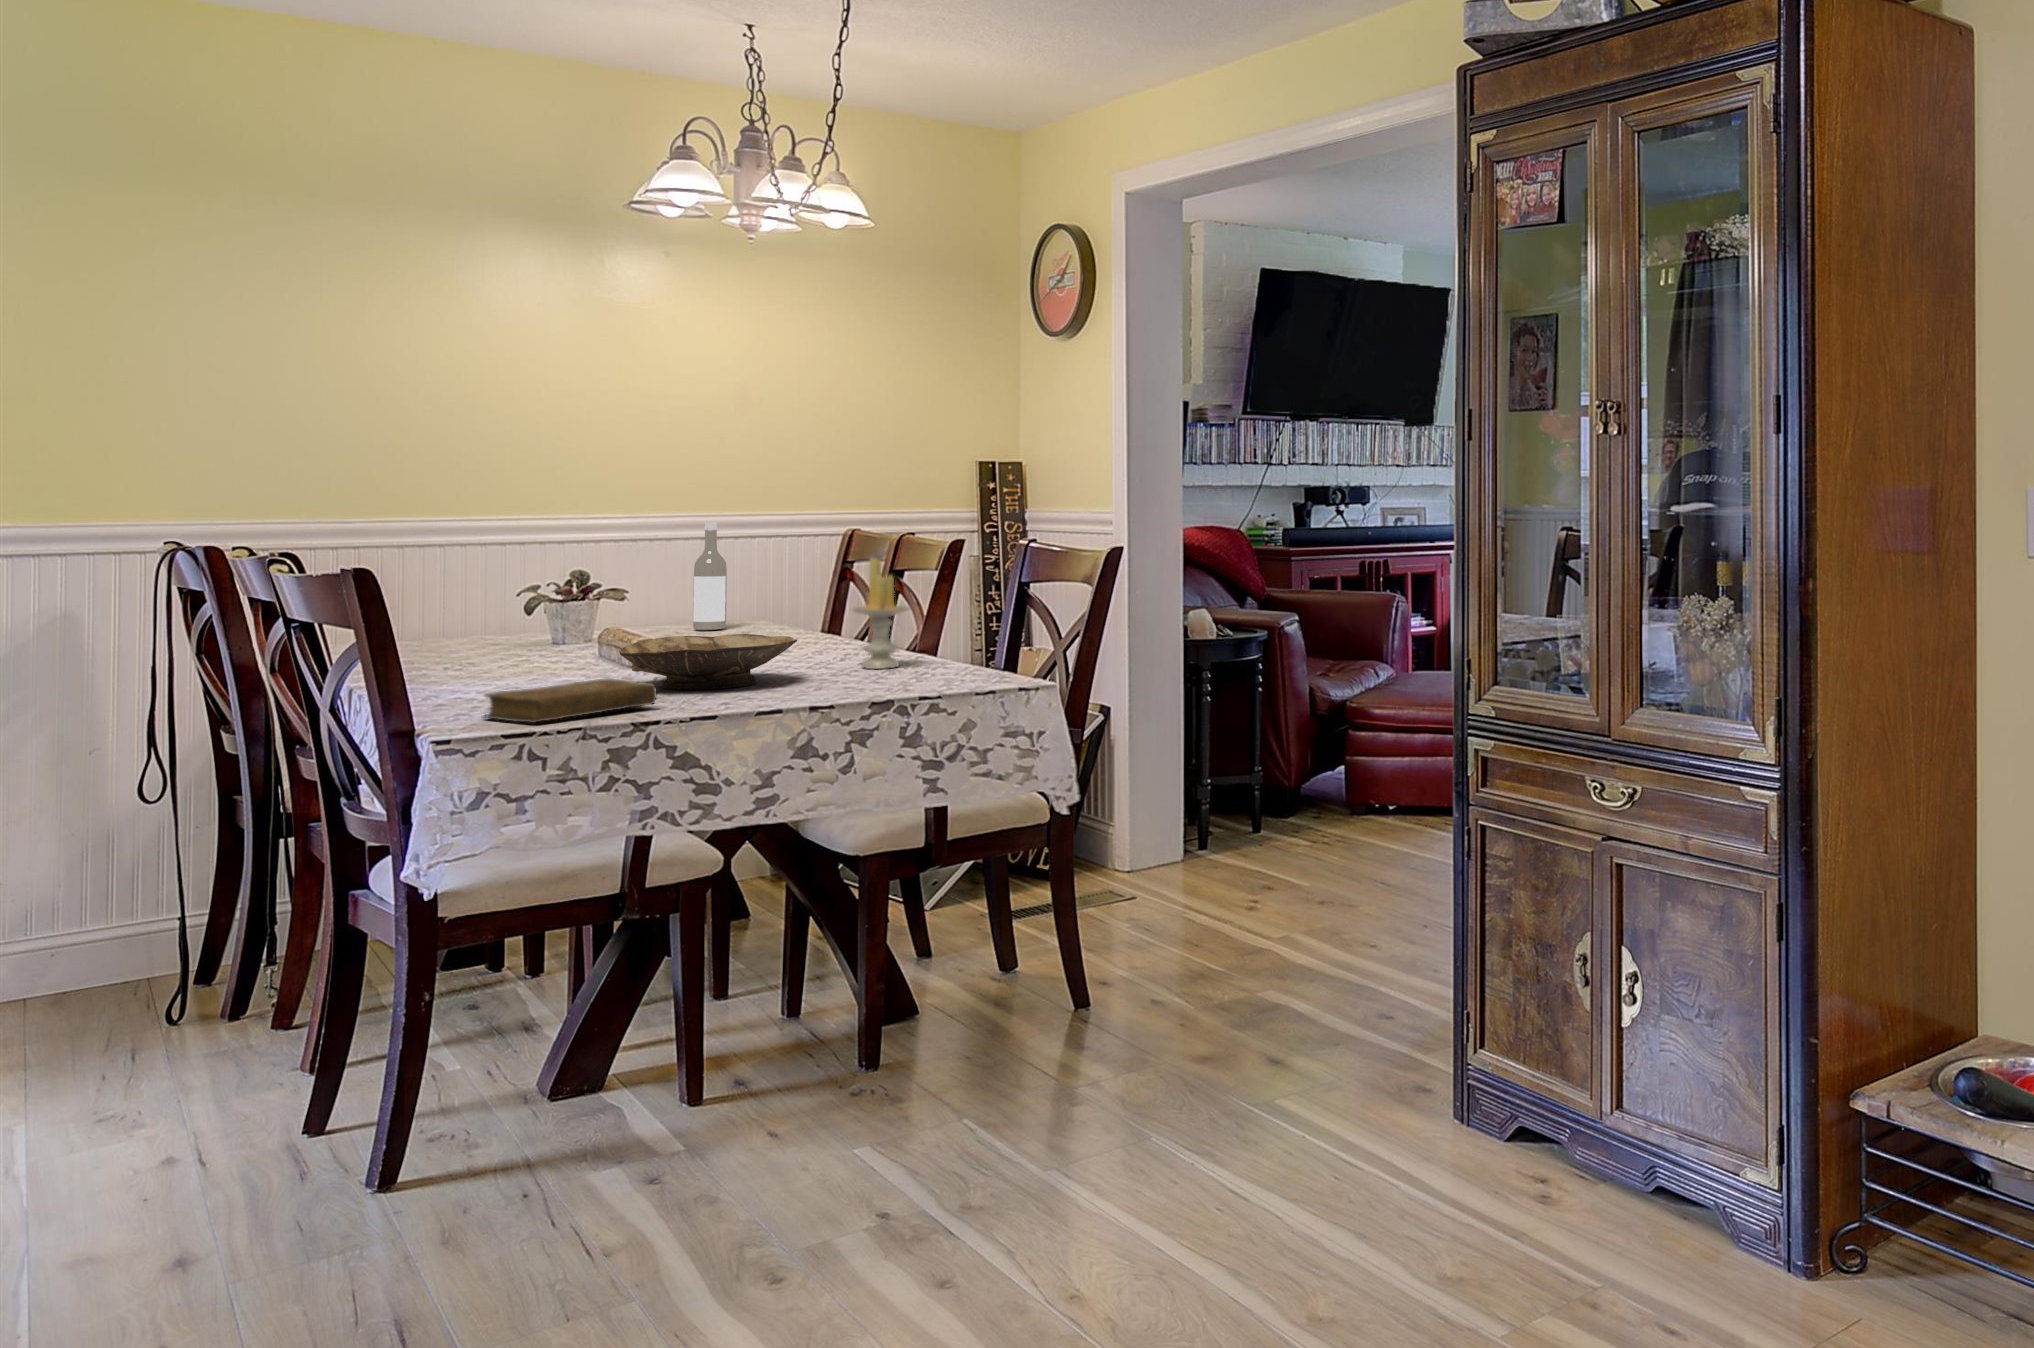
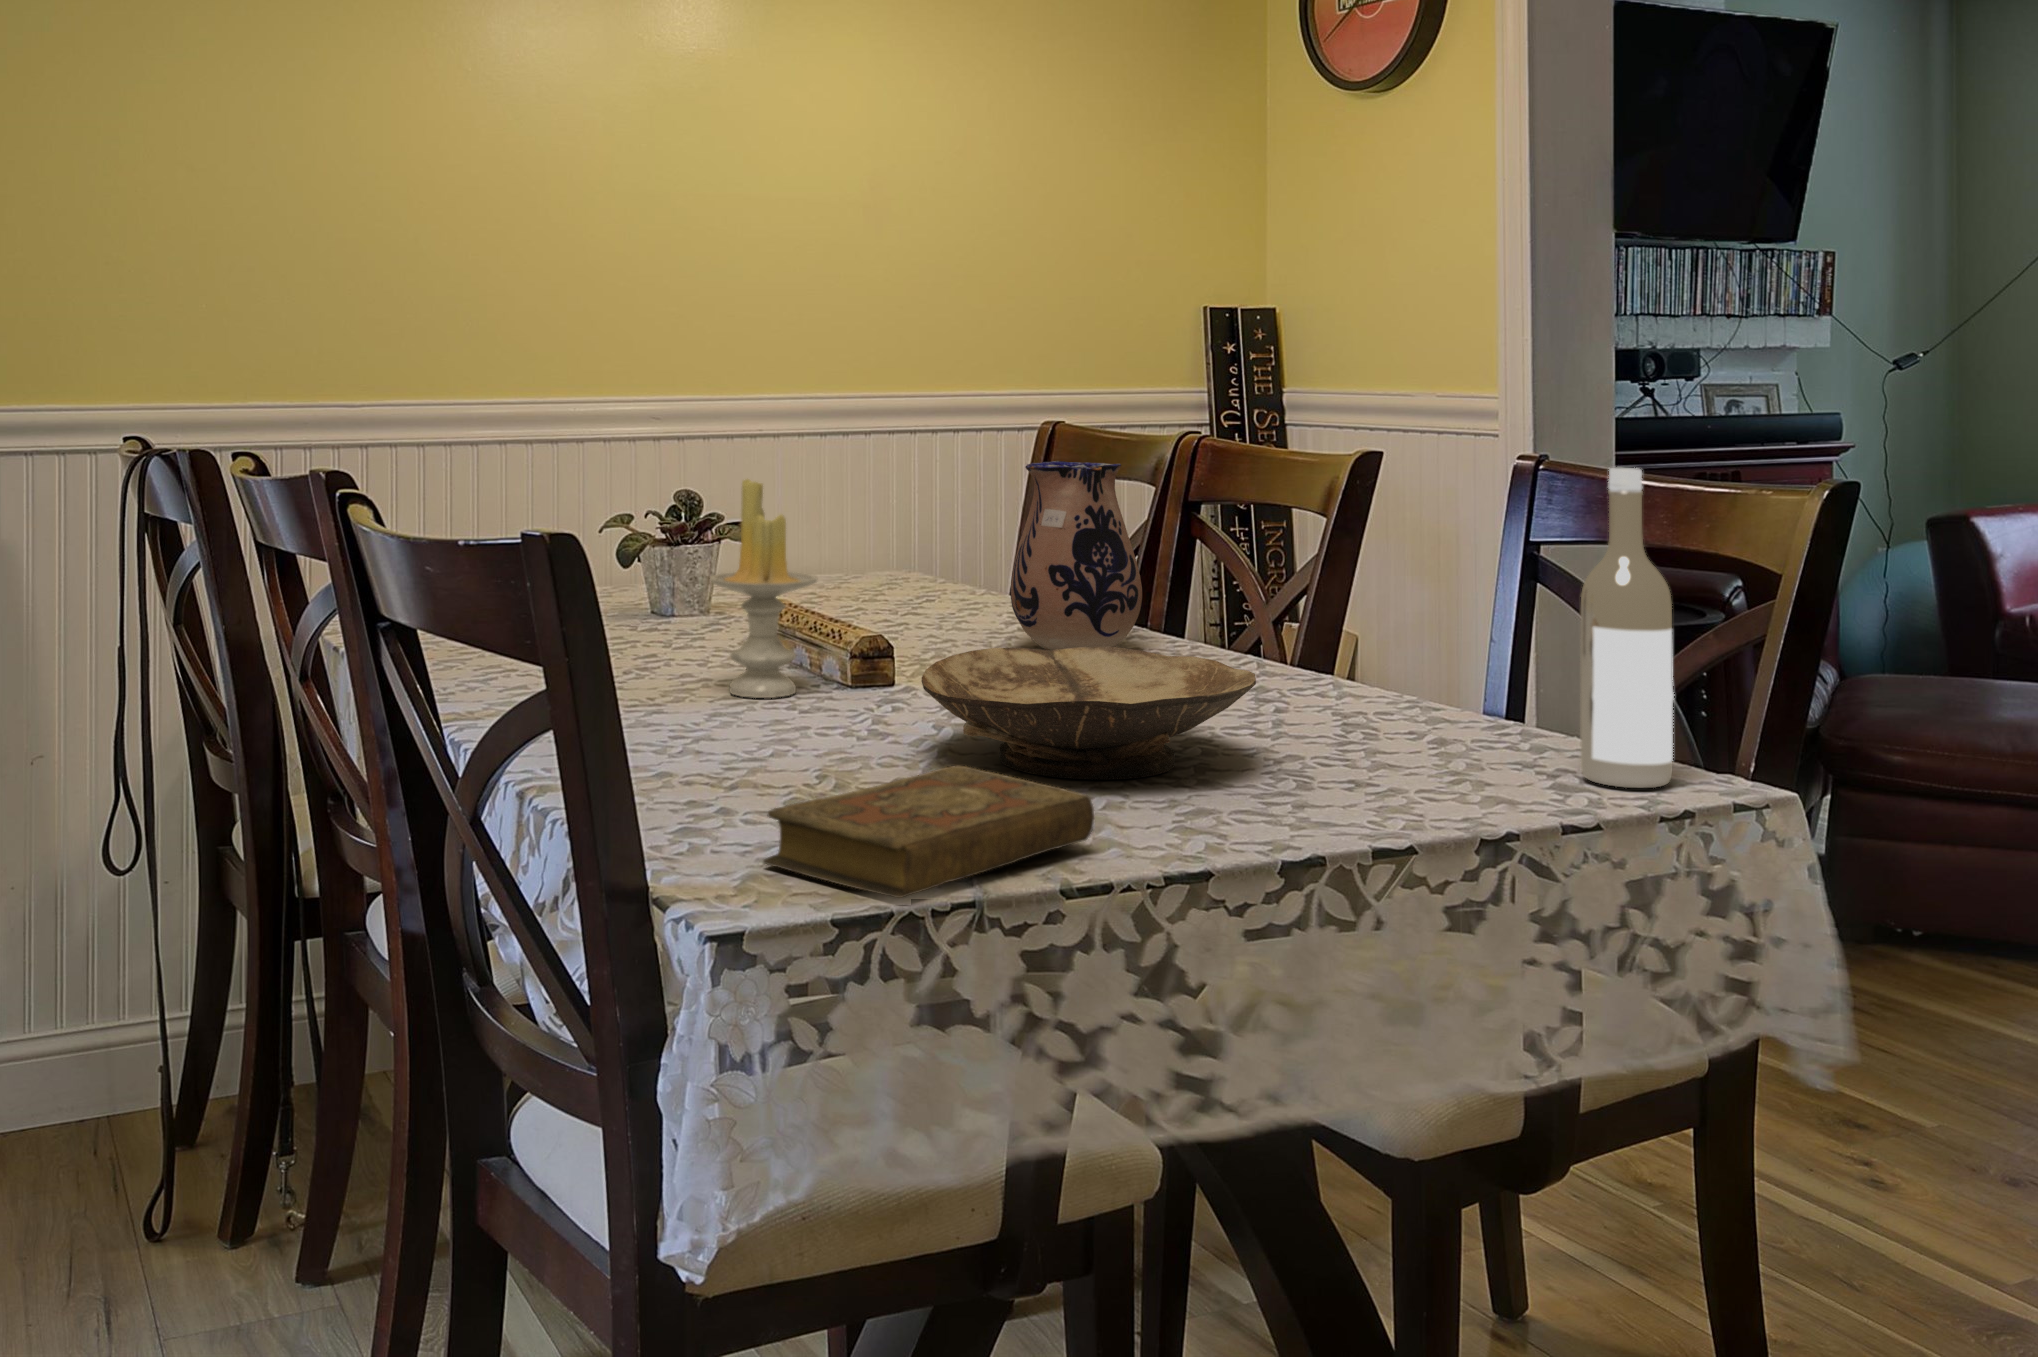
wine bottle: present [693,522,727,630] -> present [1581,468,1674,788]
ceramic pitcher: none [748,549,826,649] -> present [1011,461,1142,650]
candle: present [853,558,910,669] -> present [710,479,817,698]

